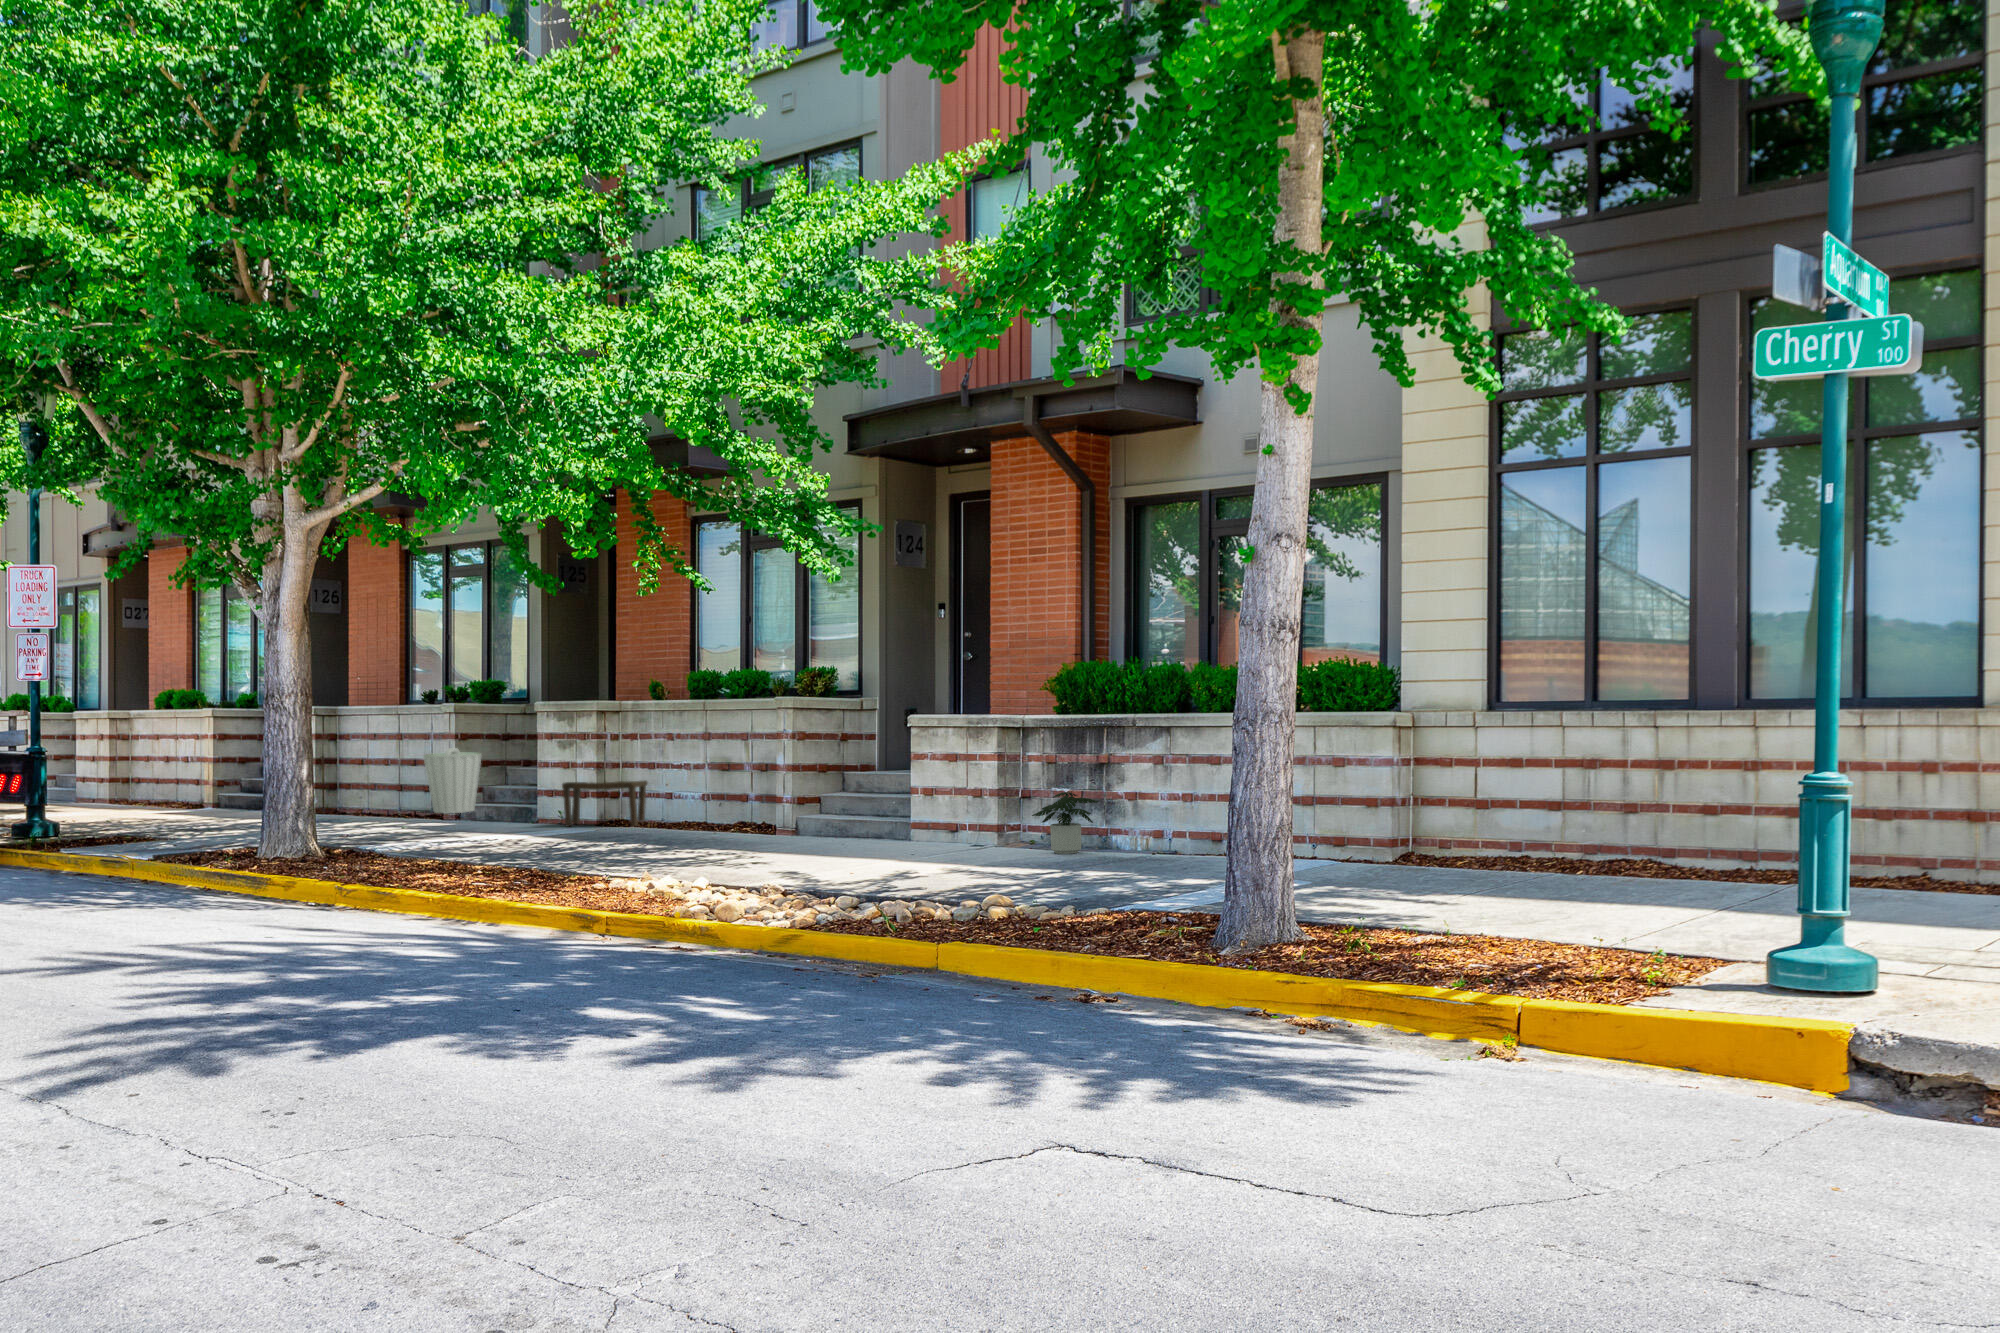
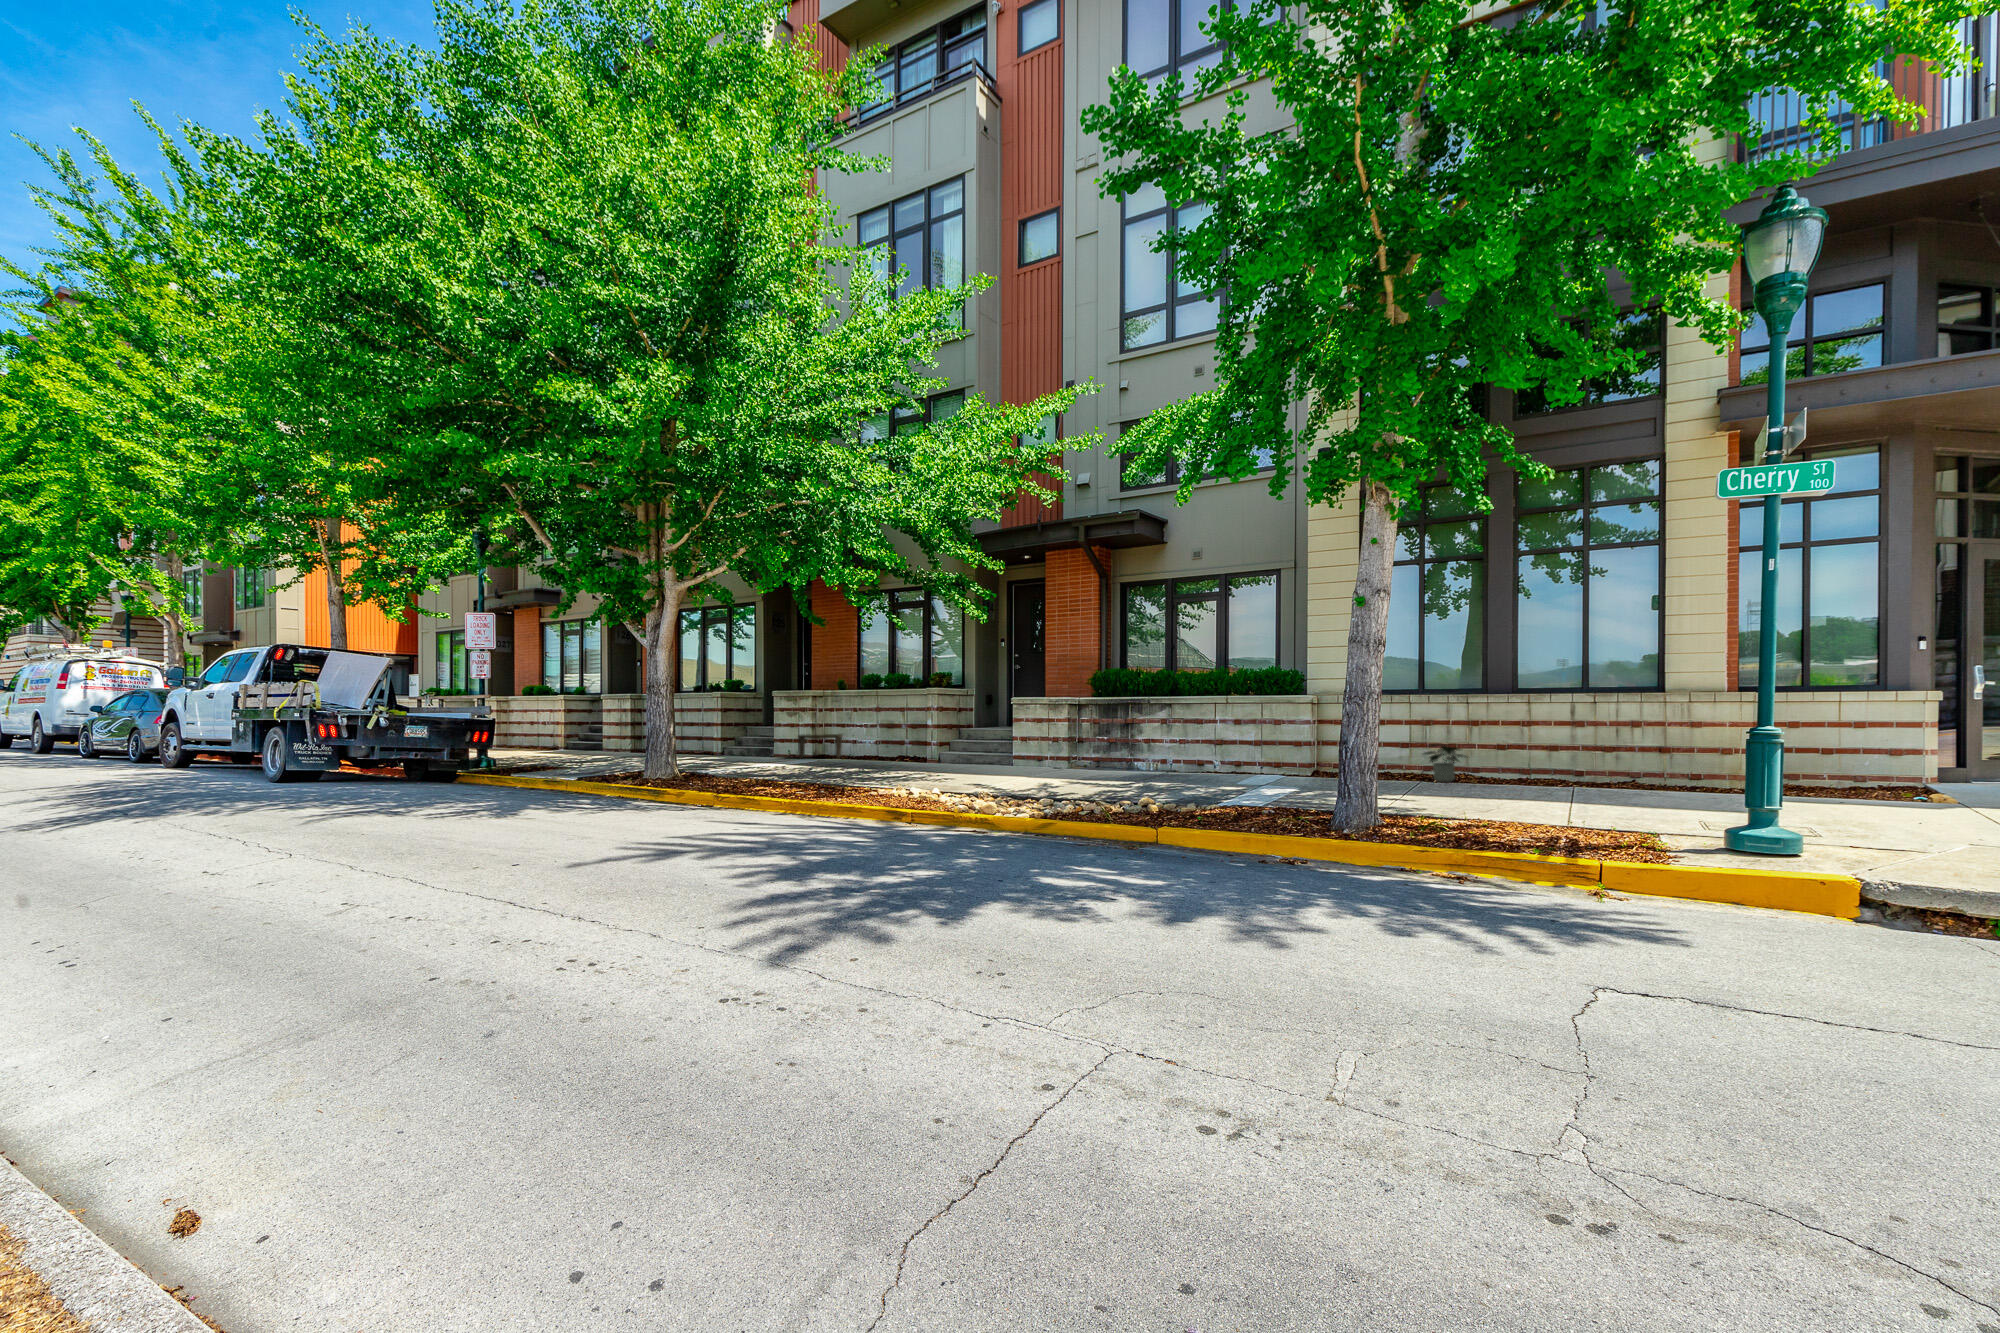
trash can: present [423,748,481,813] -> none [703,717,735,752]
potted plant: present [1032,792,1098,854] -> present [1424,744,1466,782]

